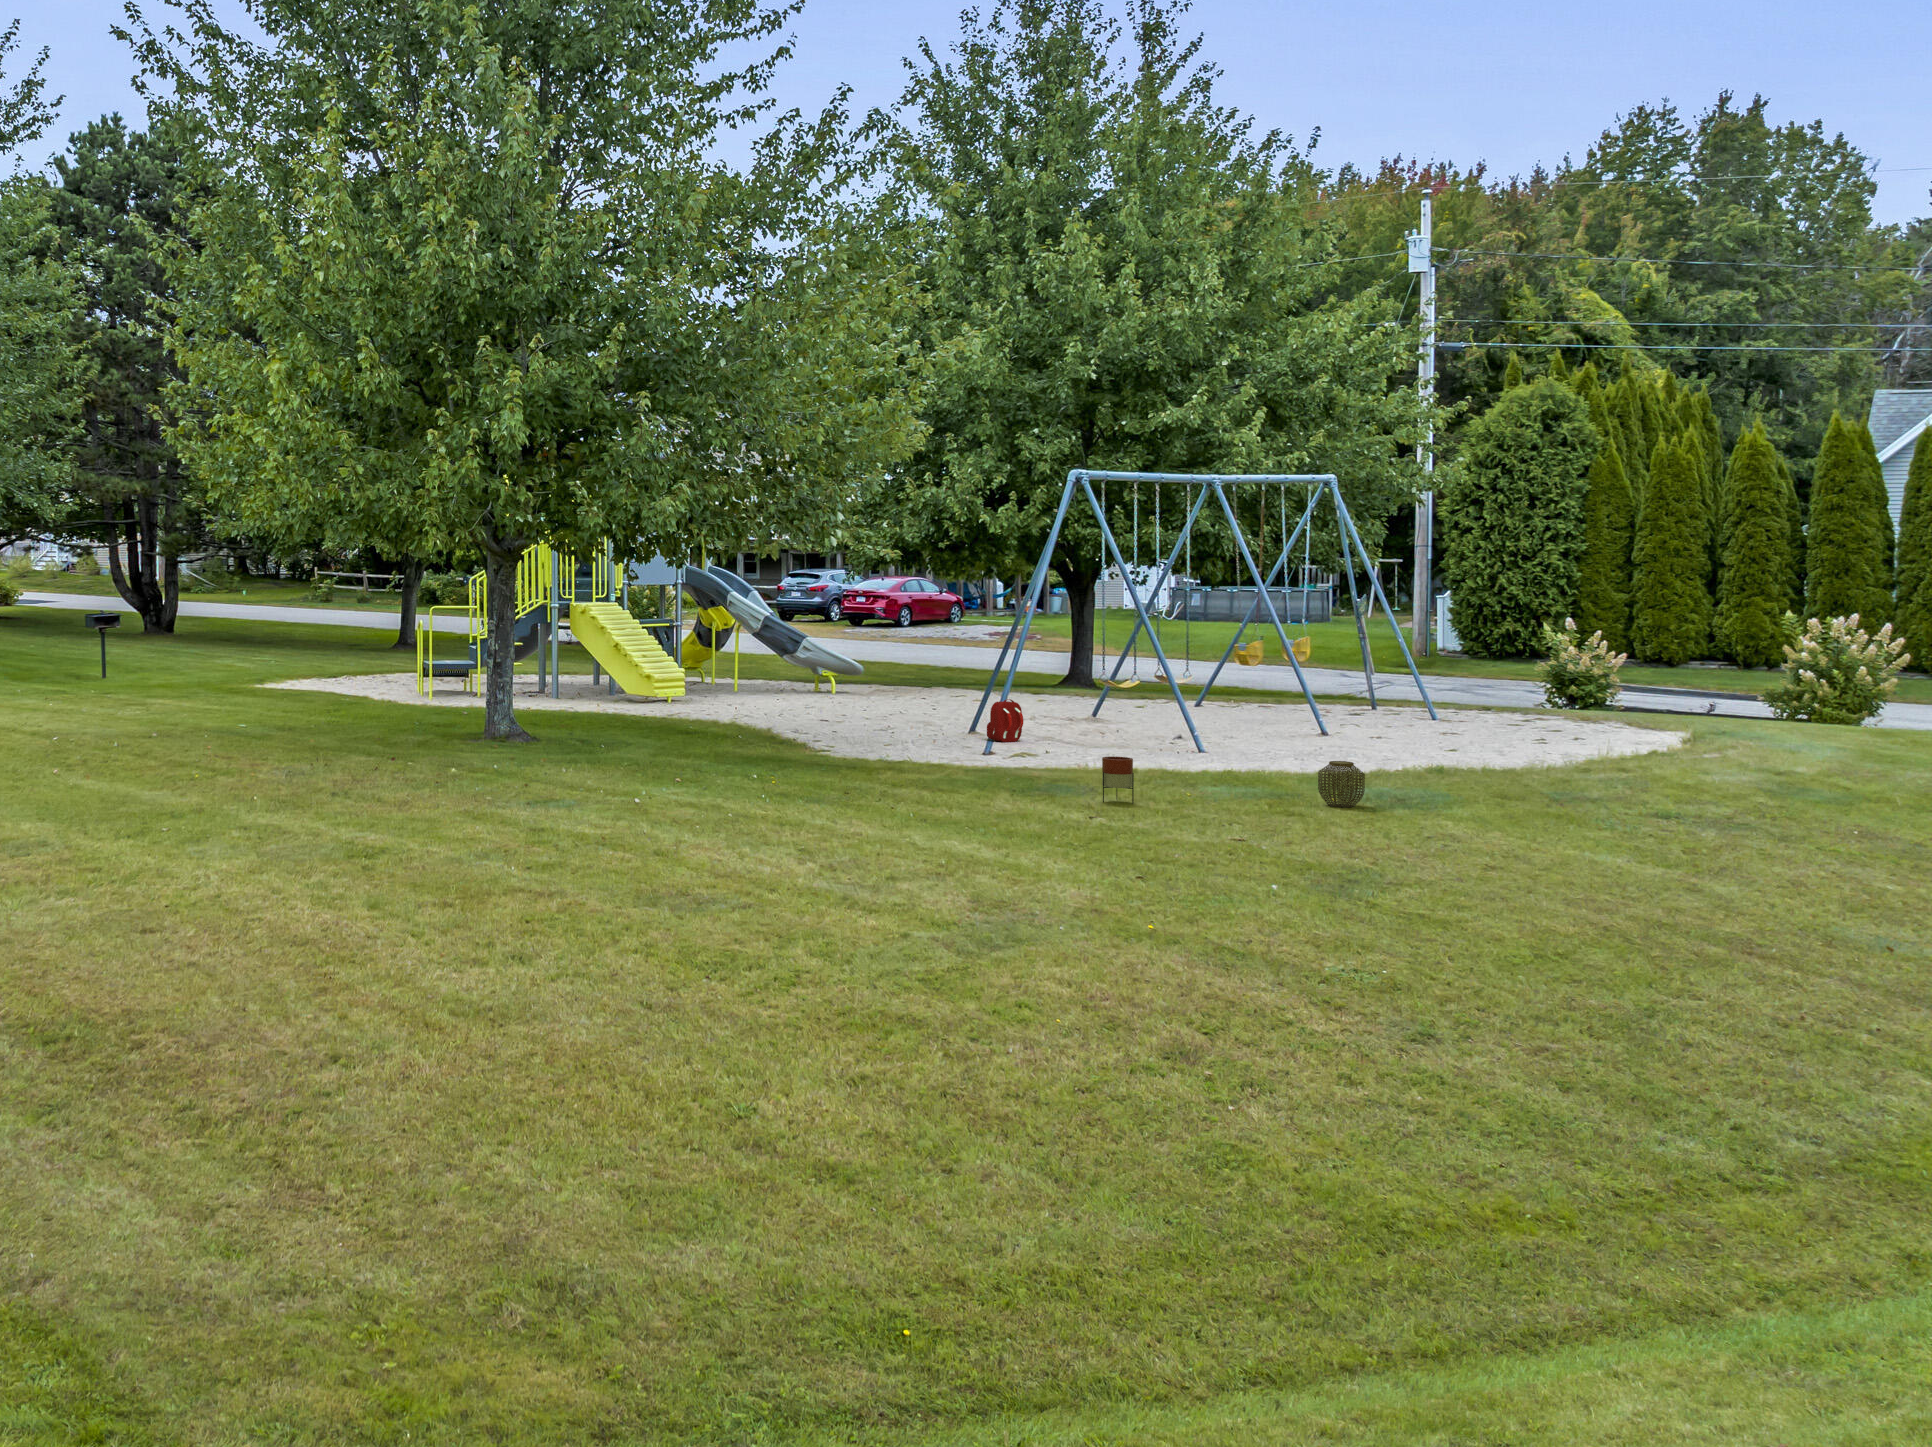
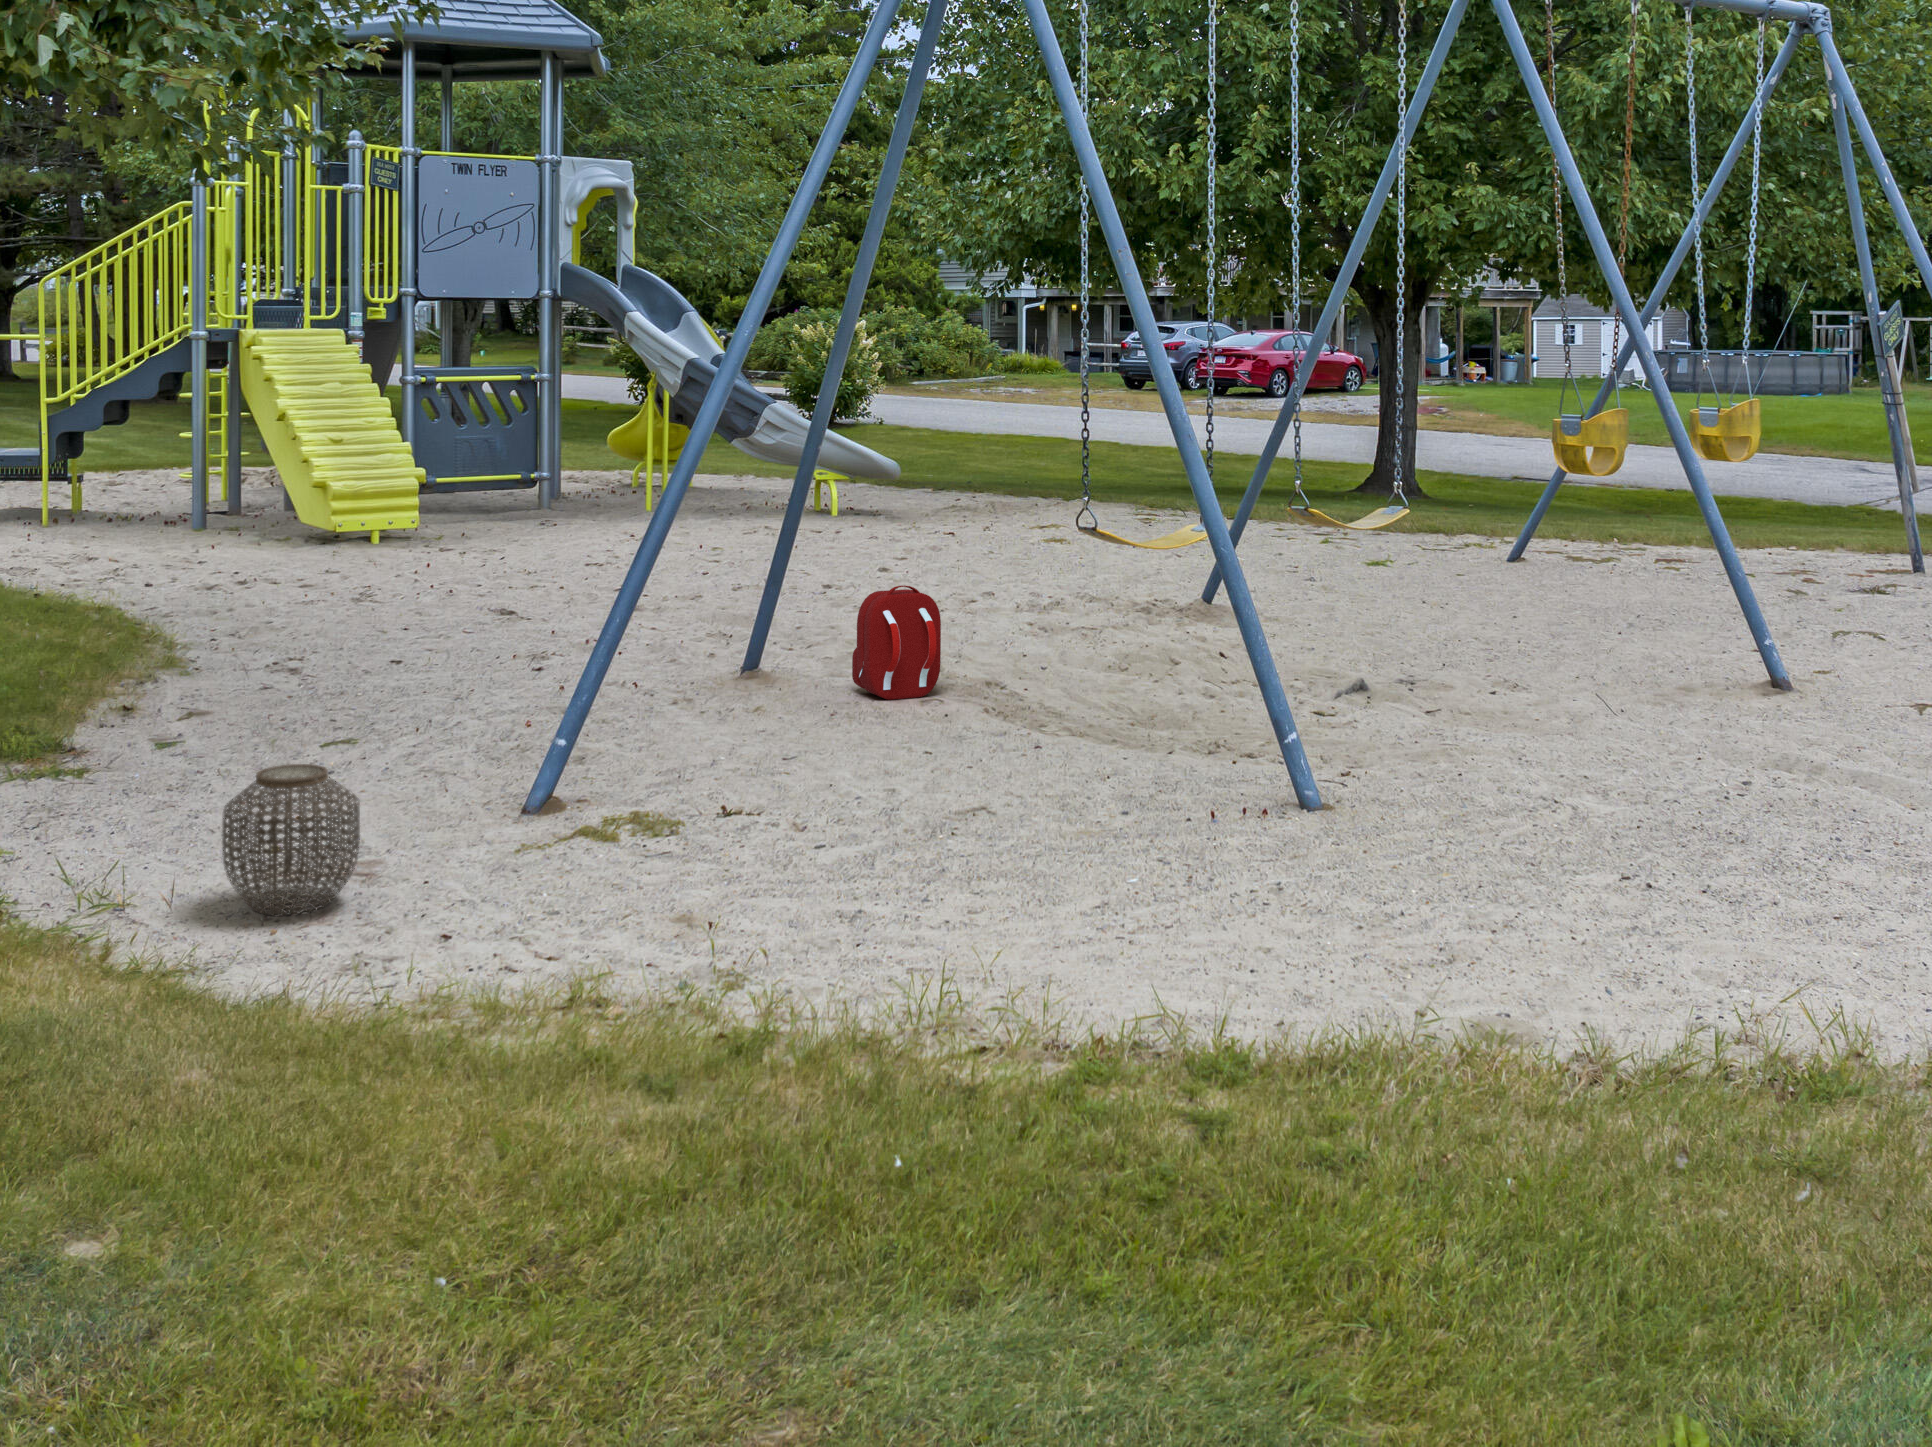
planter: present [1102,756,1134,803] -> none [541,964,683,1203]
woven basket: present [1318,761,1365,807] -> present [222,764,360,915]

